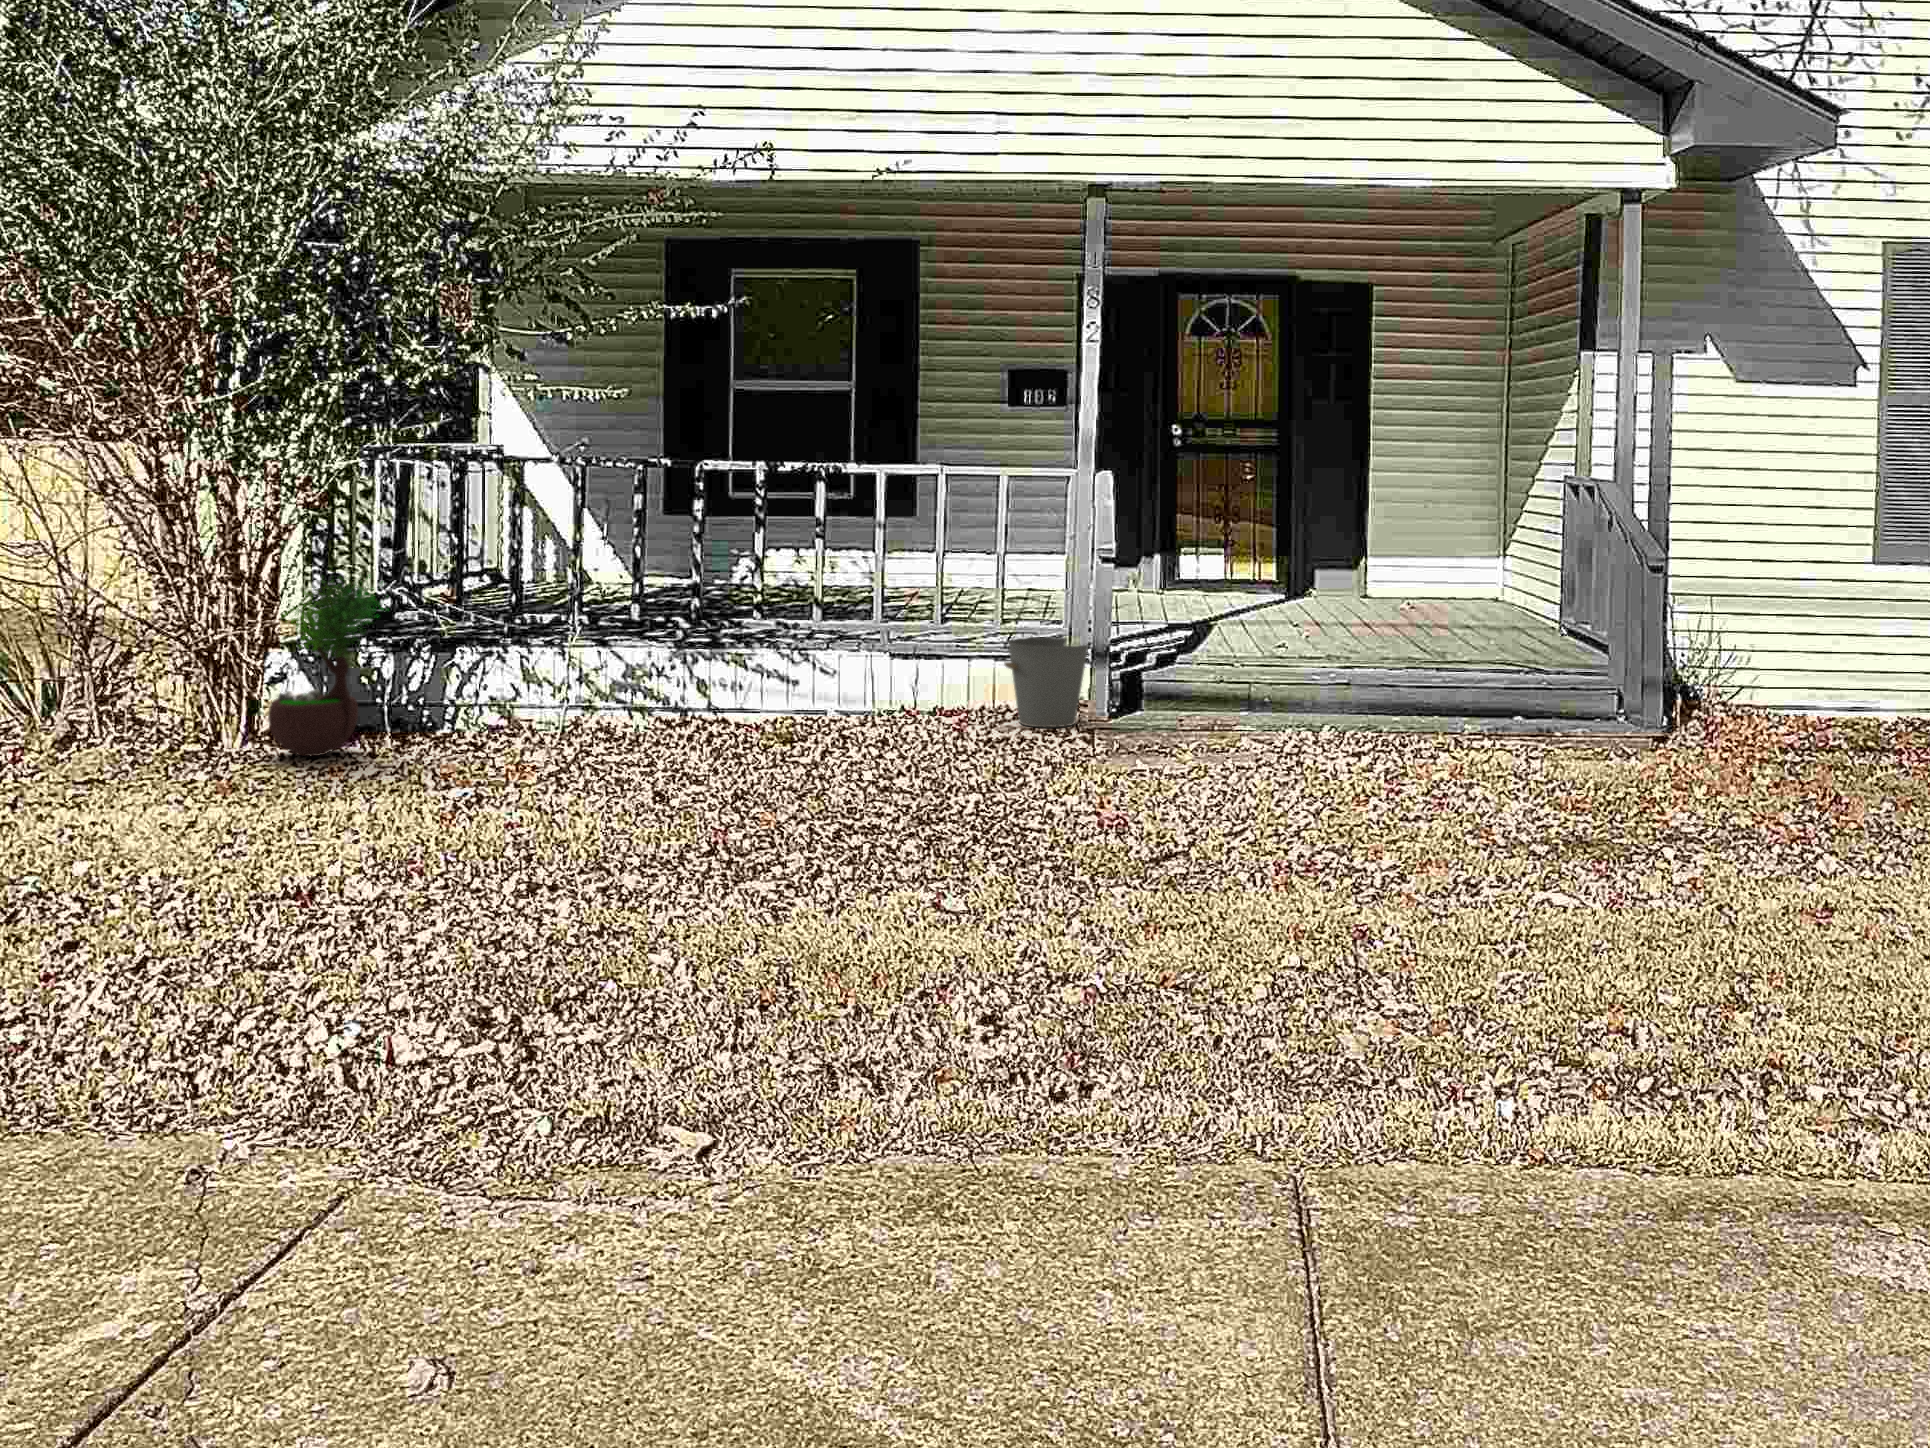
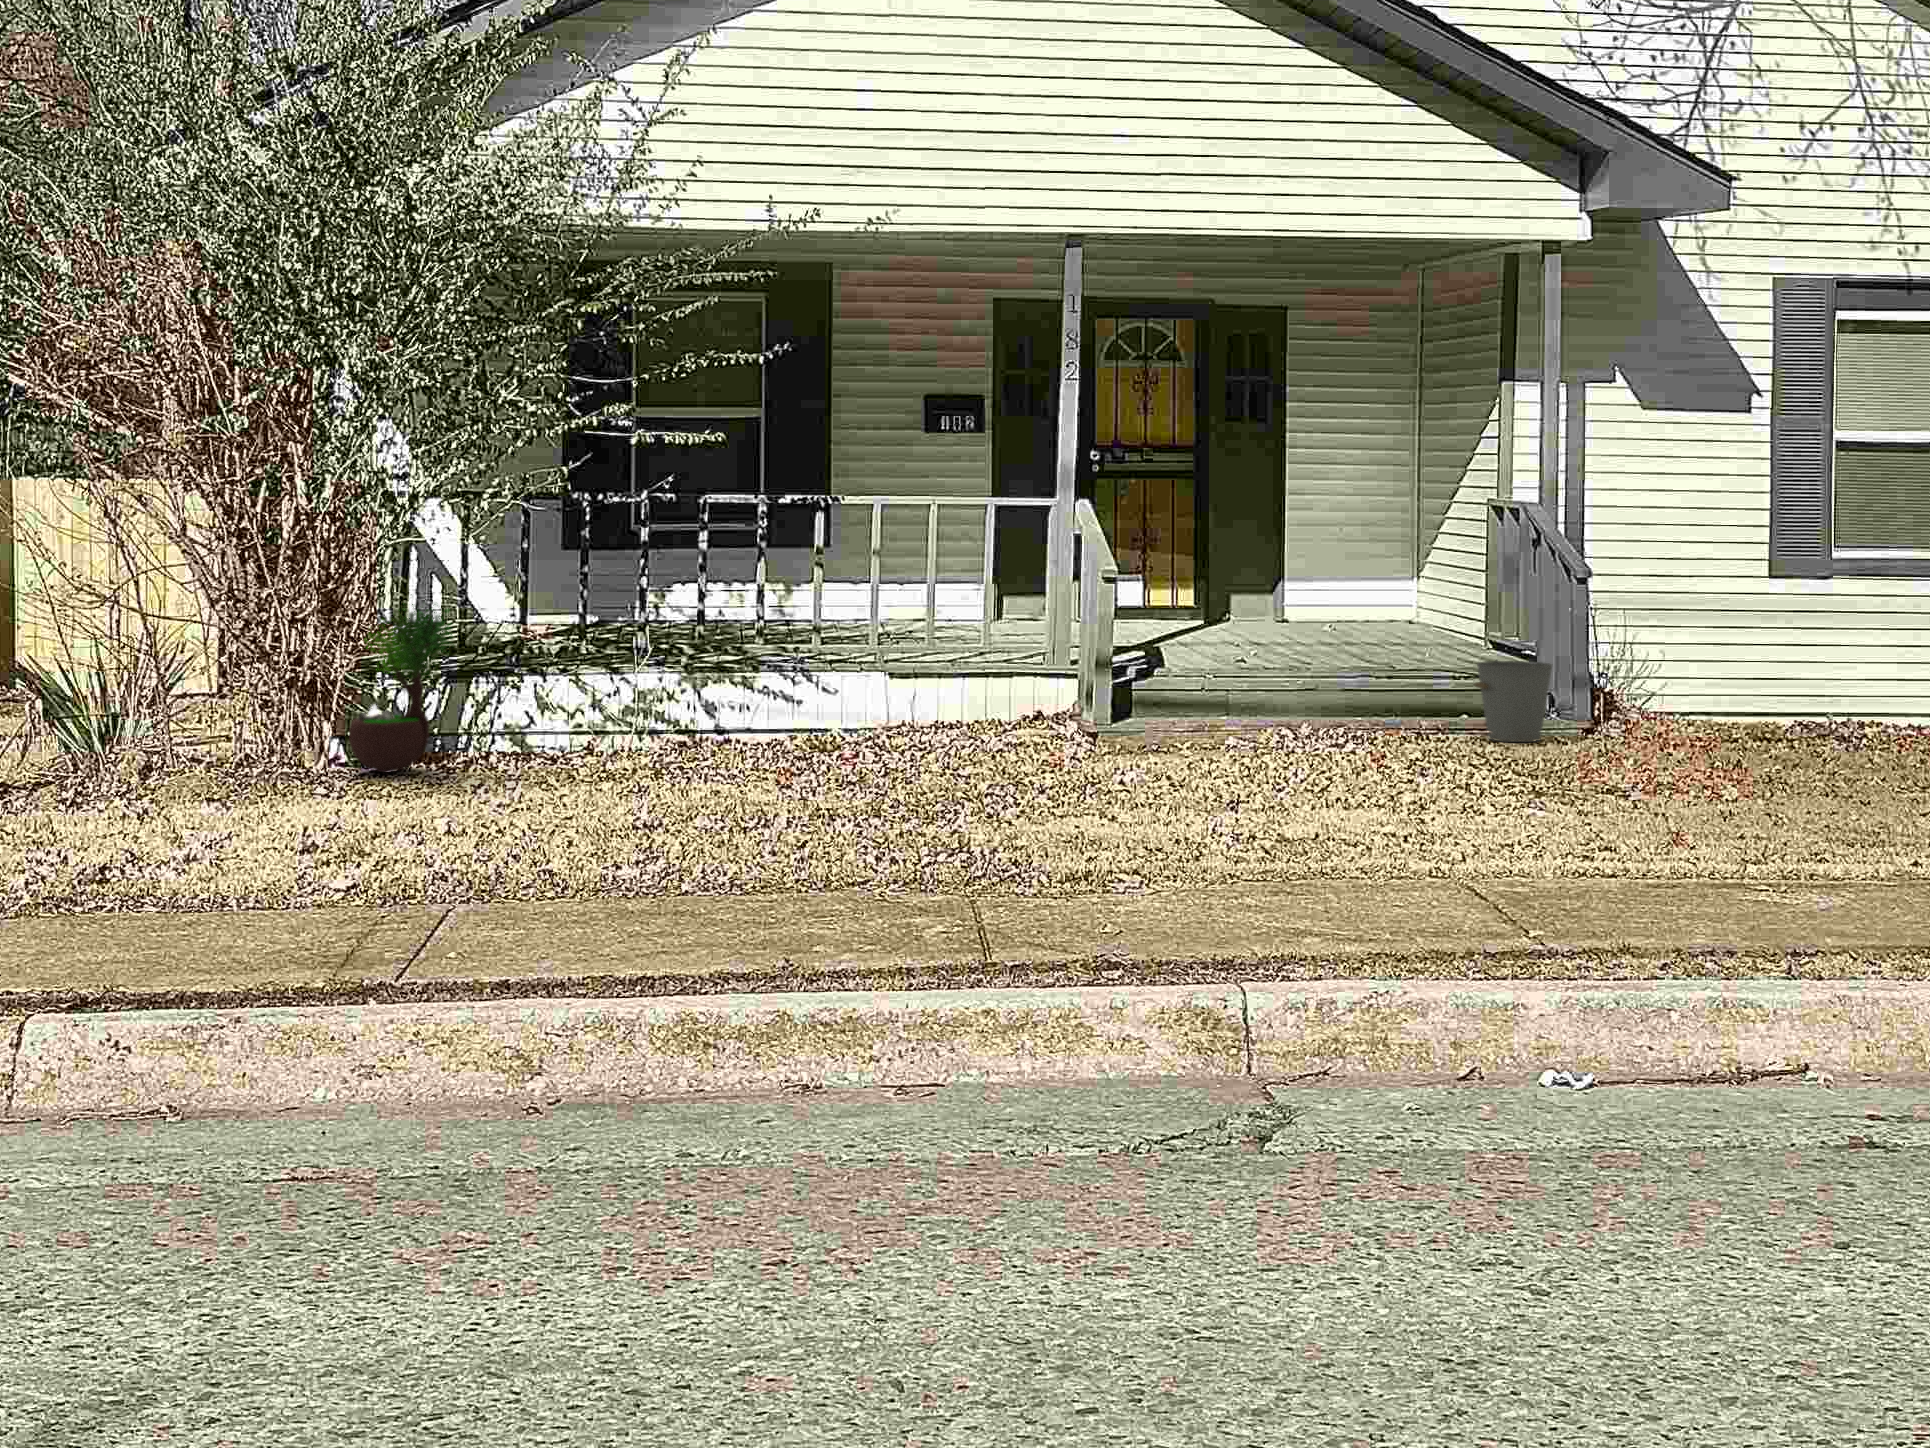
bucket: present [1004,636,1088,727] -> present [1474,660,1553,742]

